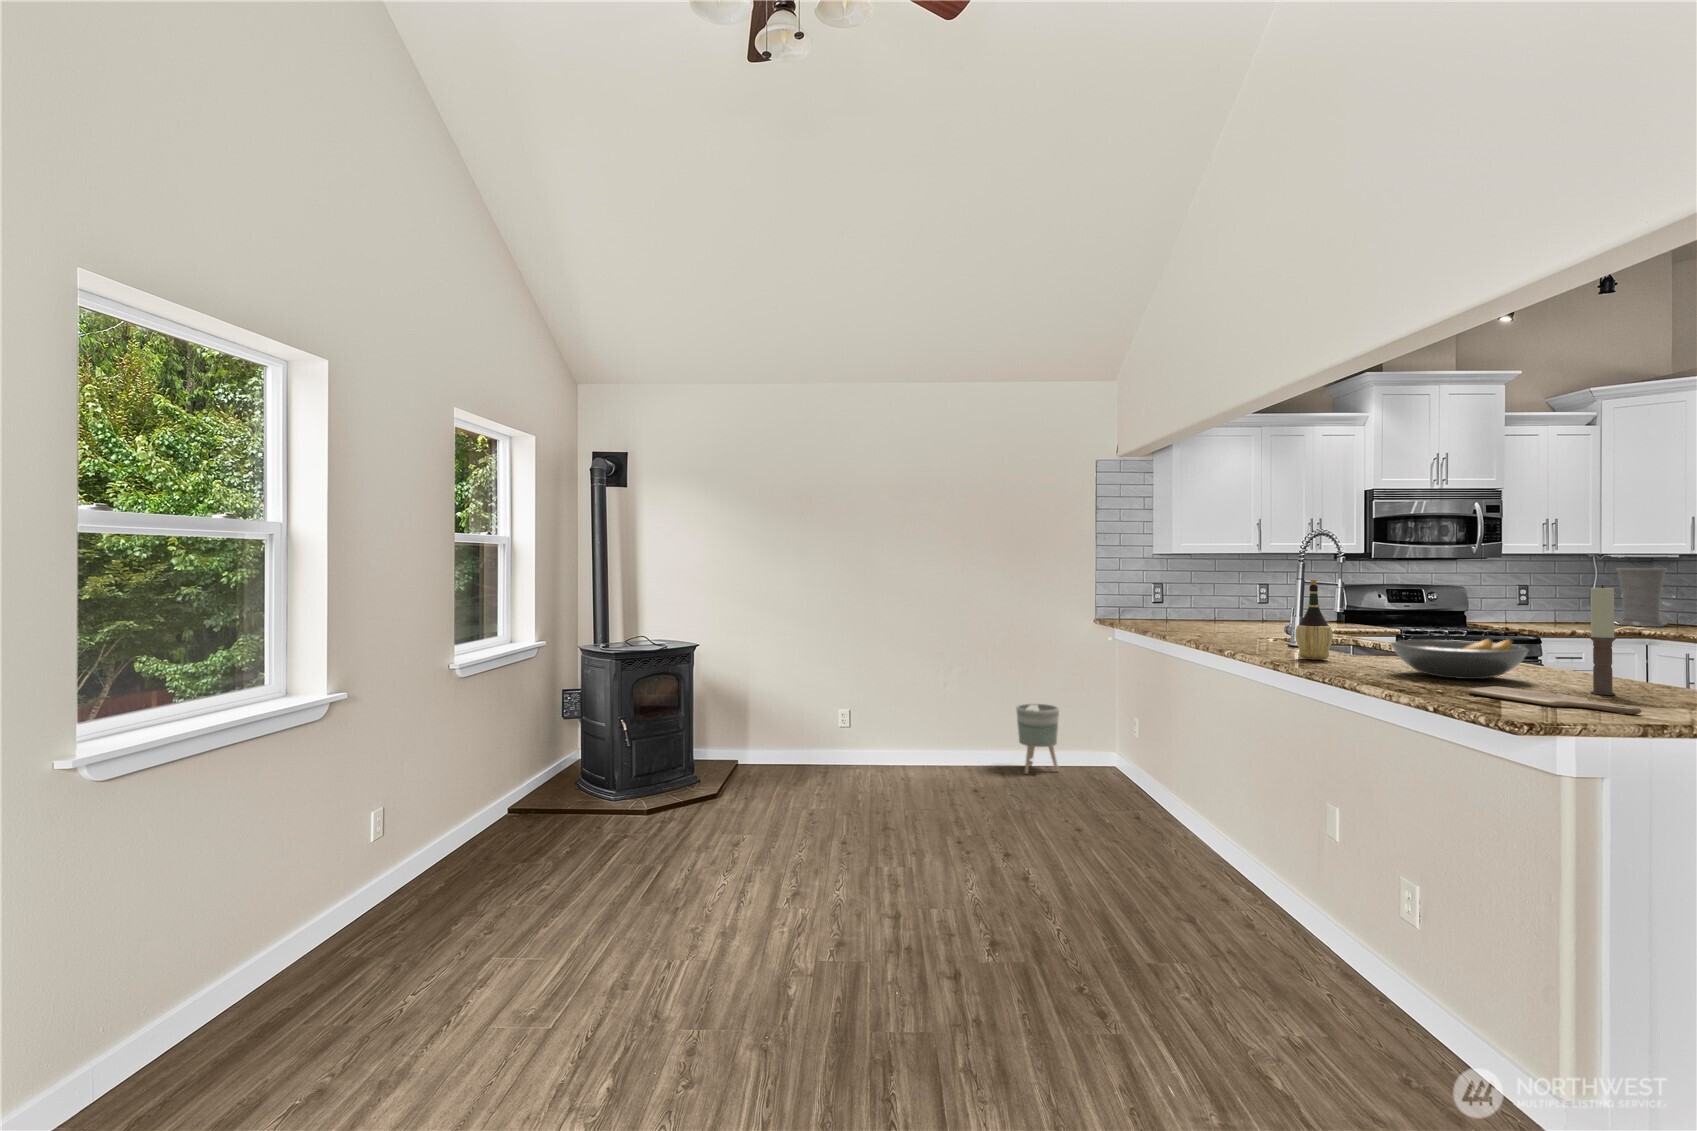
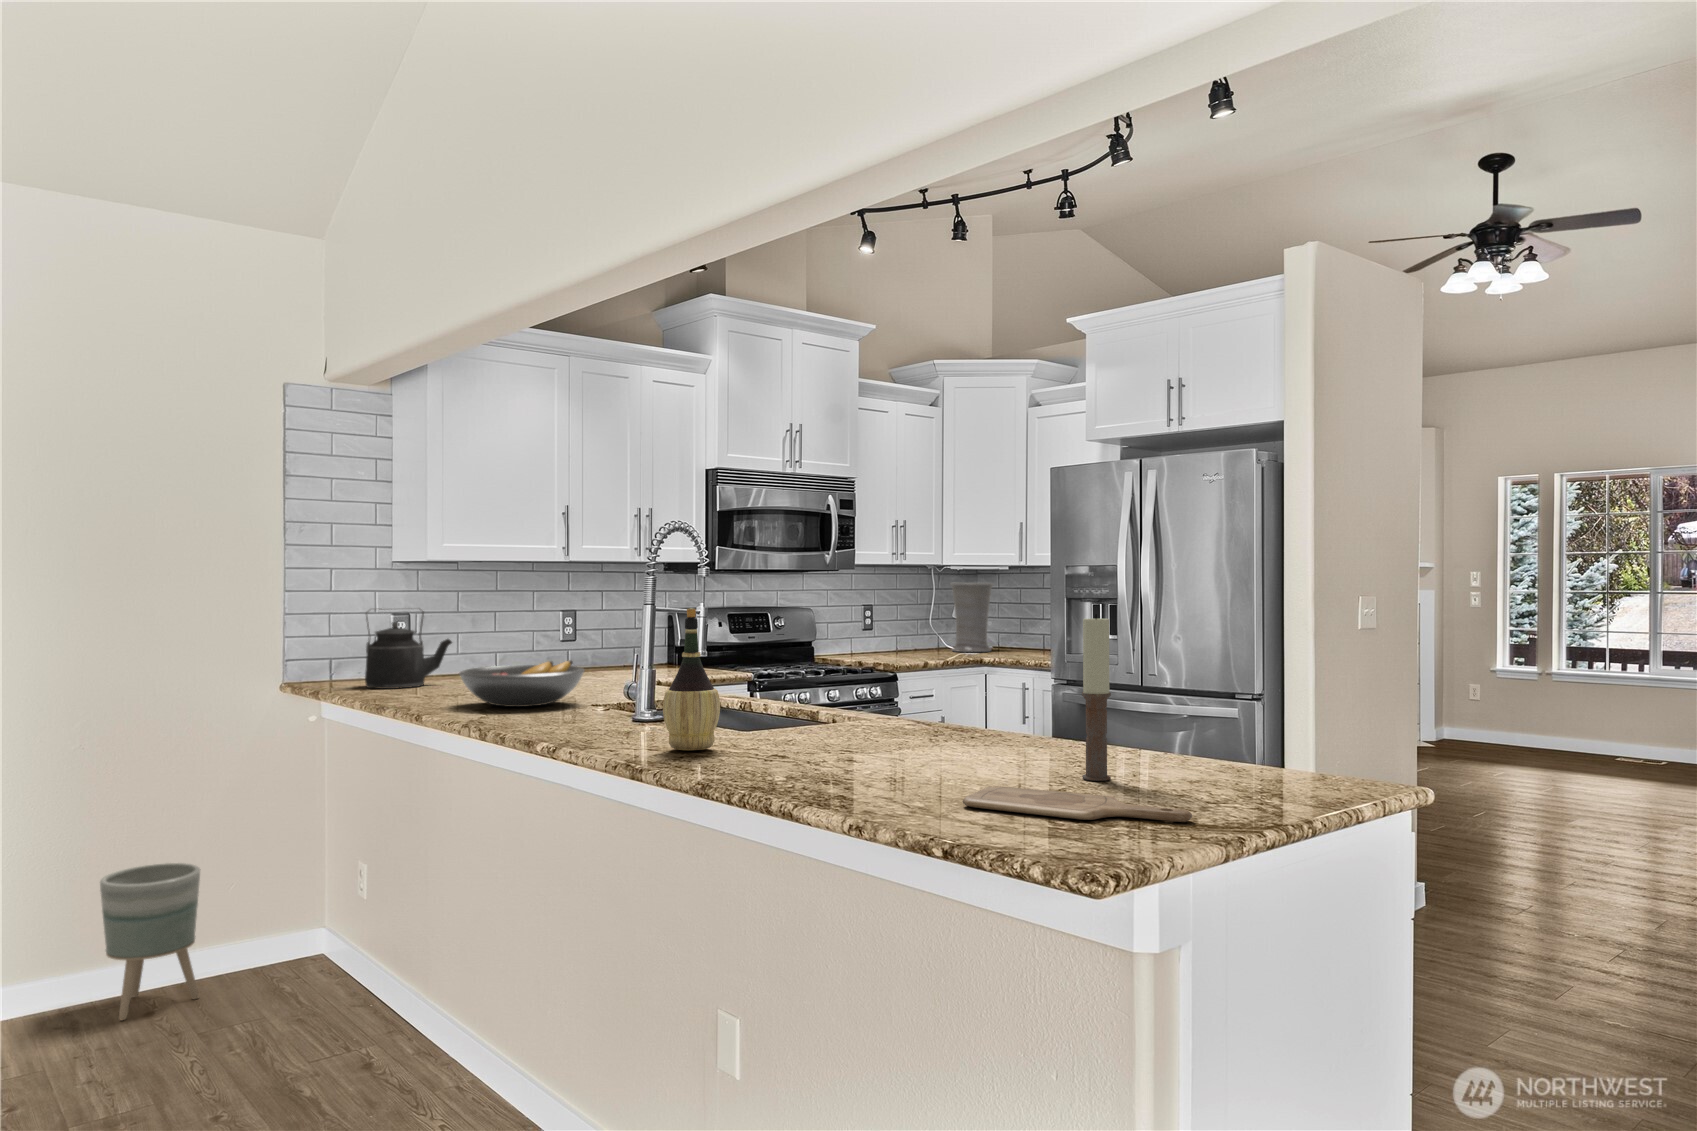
kettle: none [1139,581,1188,625] -> present [365,609,452,689]
fruit bowl: present [1391,639,1529,679] -> present [459,660,585,707]

